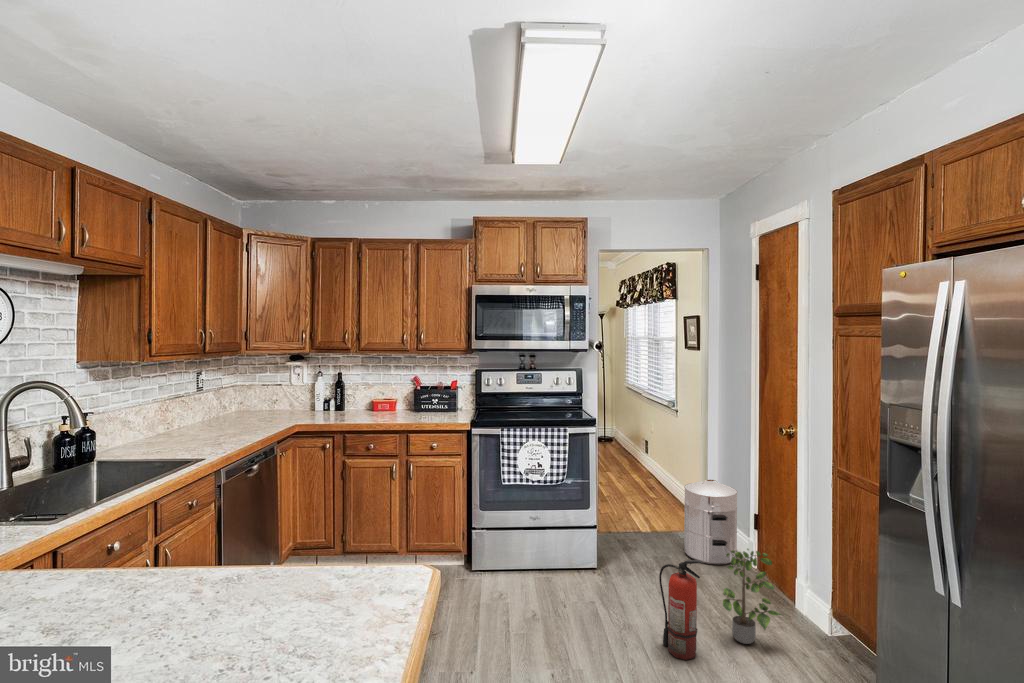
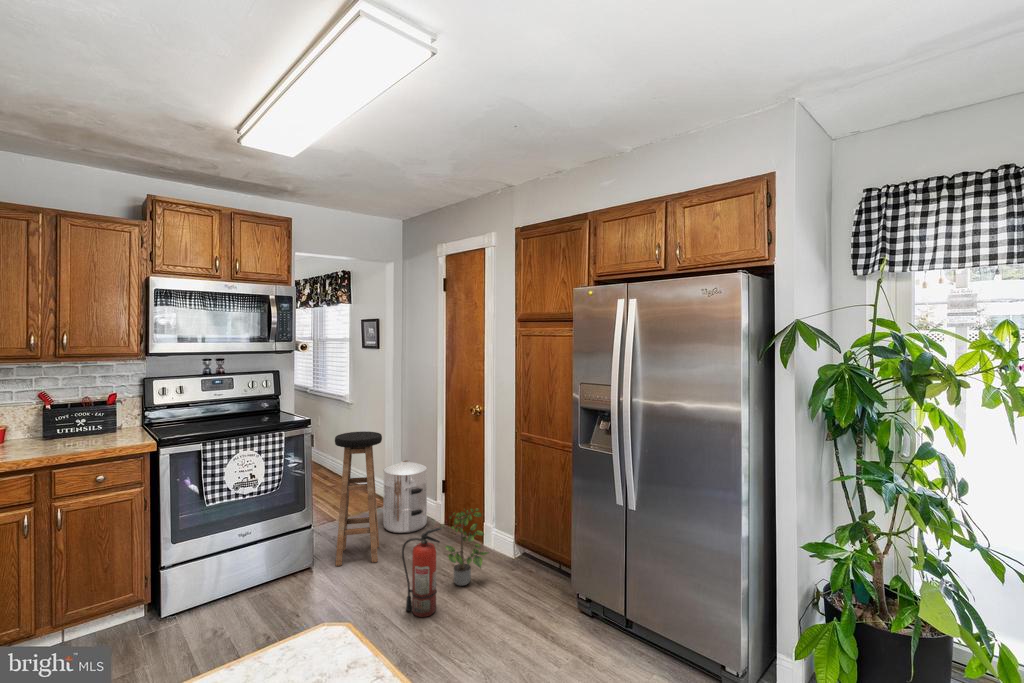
bar stool: none [618,438,671,584] -> present [335,431,382,566]

